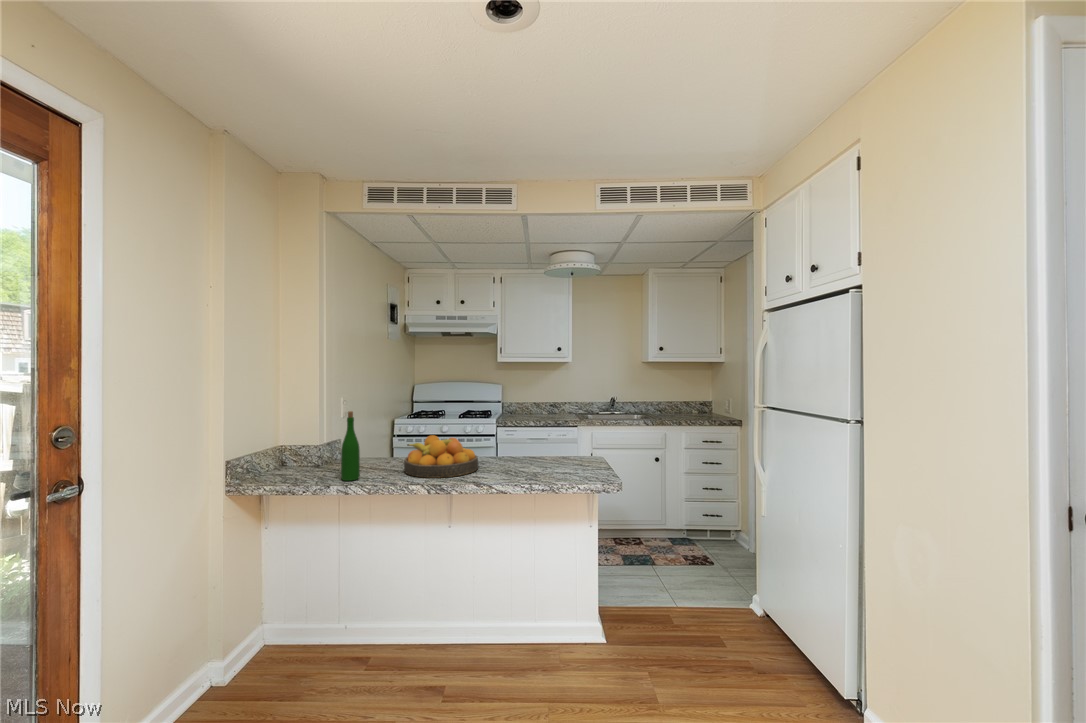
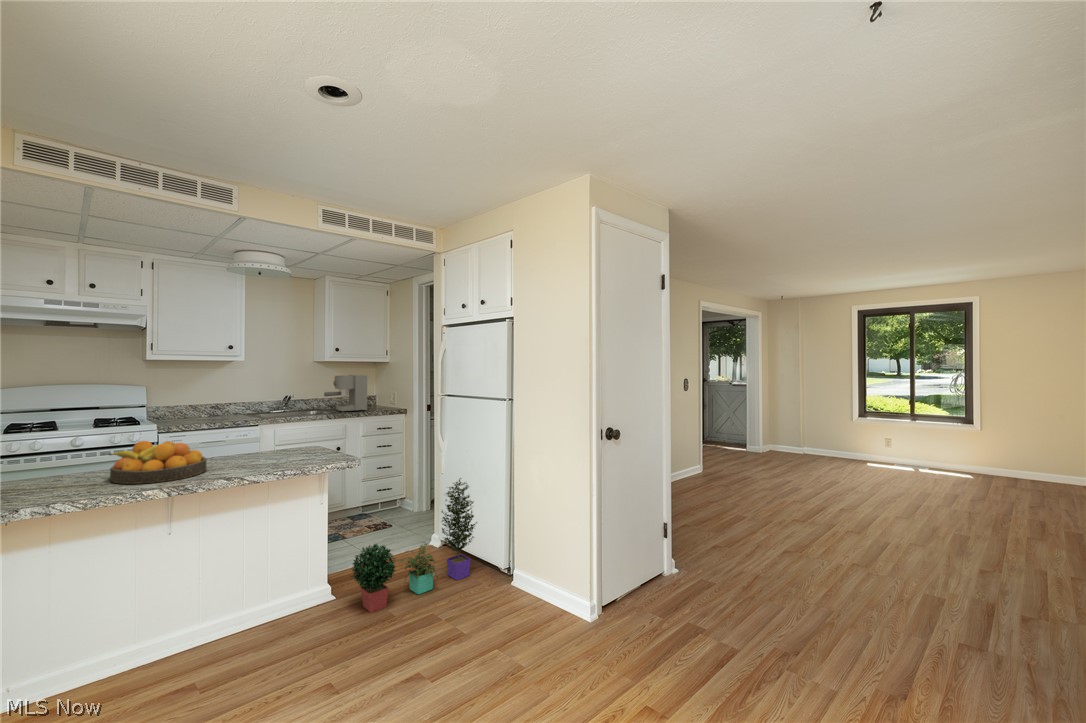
coffee maker: none [647,378,693,419] -> present [324,375,367,412]
wine bottle: present [341,411,360,481] -> none [32,420,60,501]
potted plant: none [613,531,804,685] -> present [351,478,477,613]

